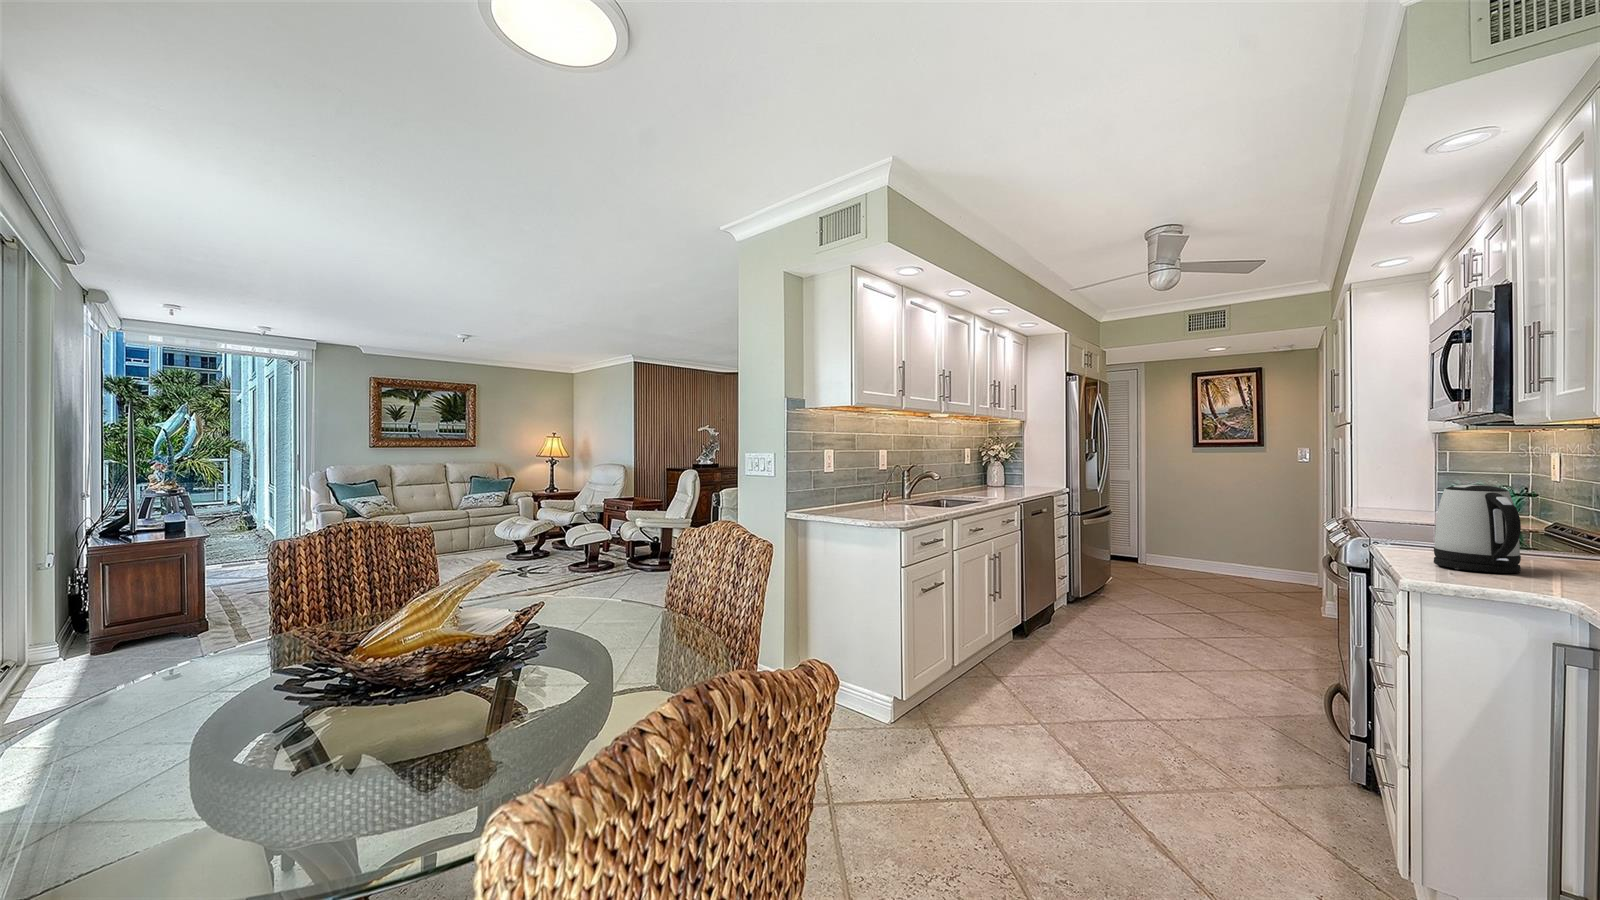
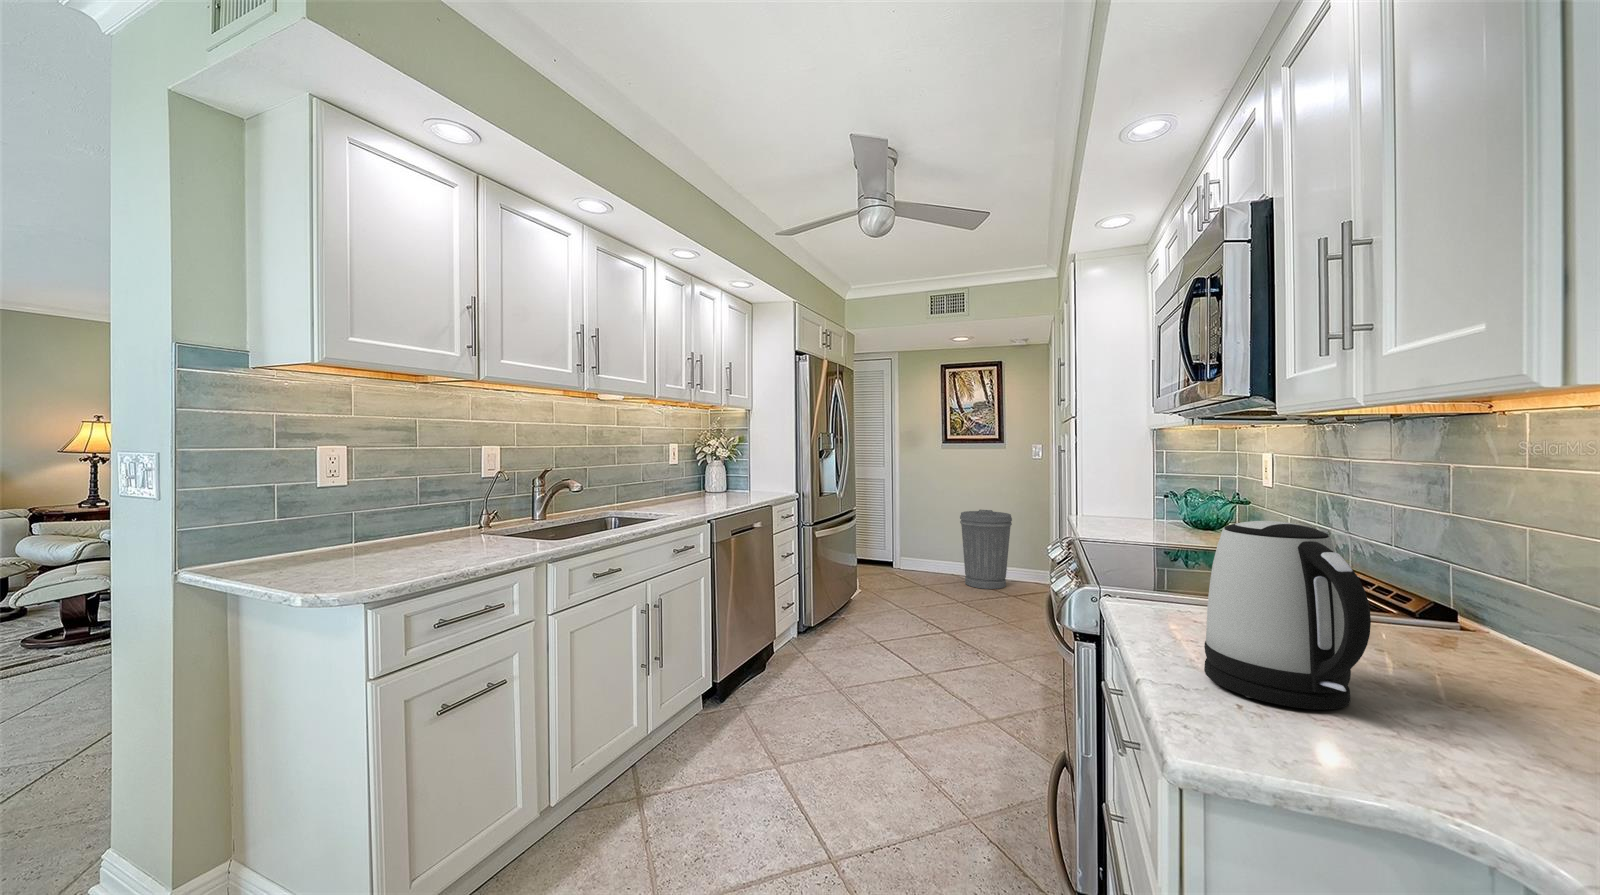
trash can: none [1216,509,1275,584] -> present [960,510,1012,589]

